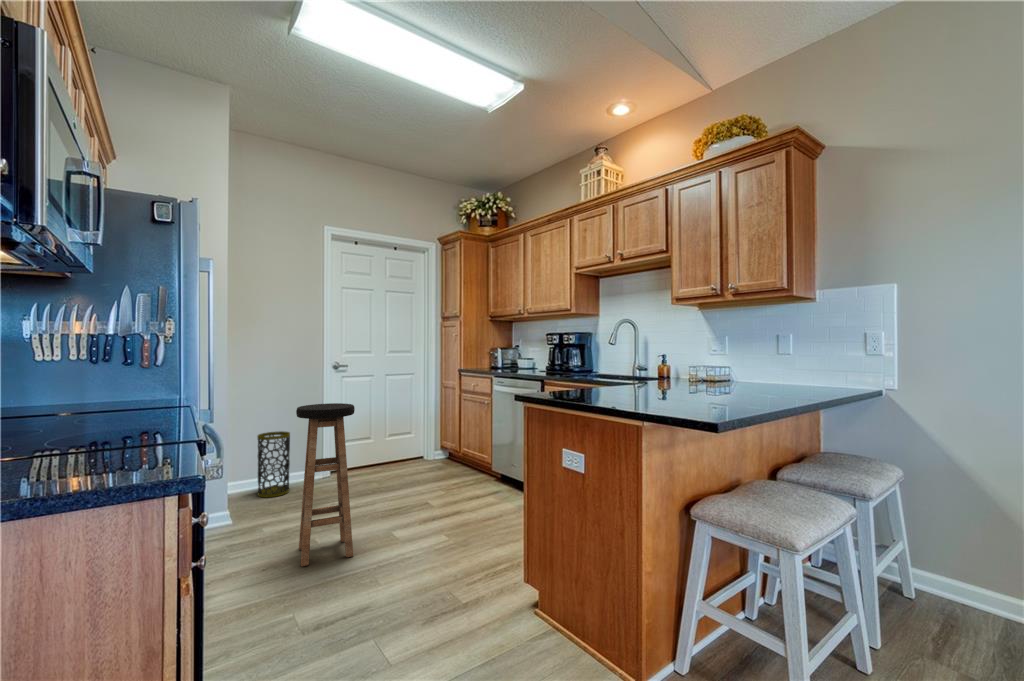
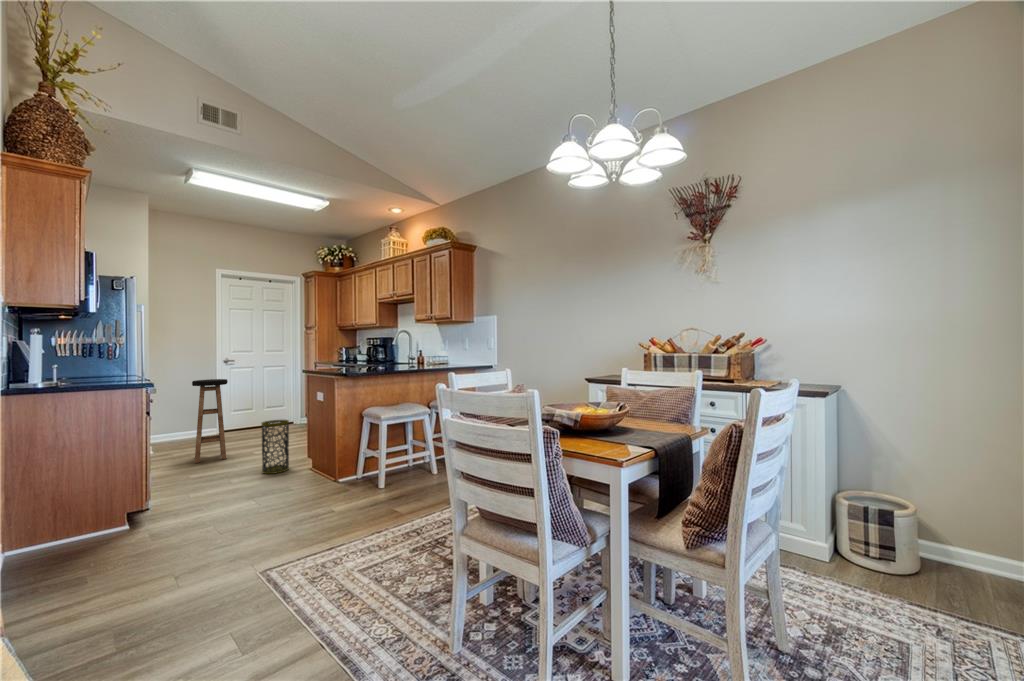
trash can: present [257,431,290,497] -> present [262,420,289,474]

